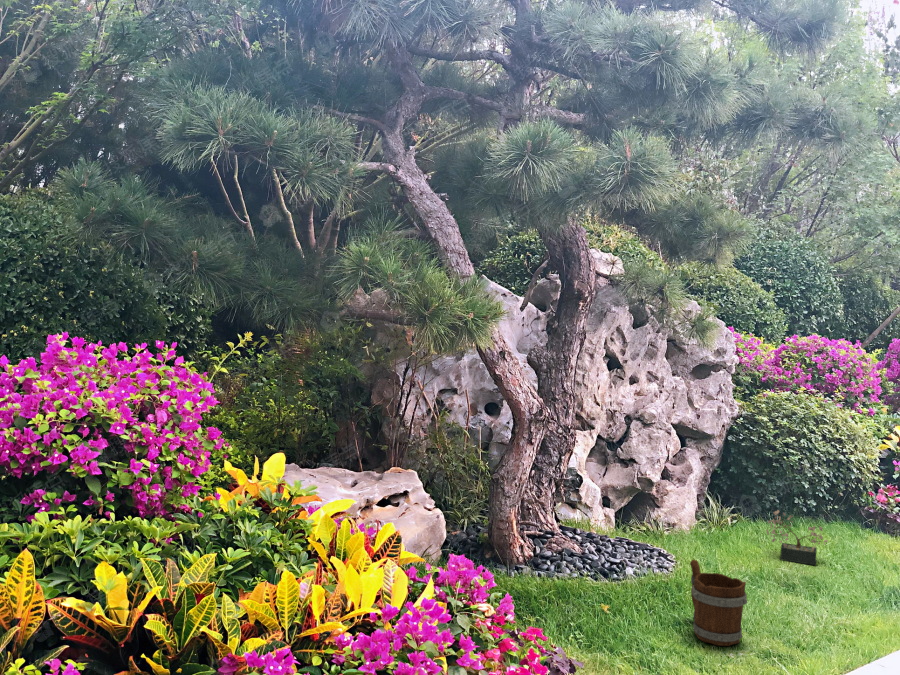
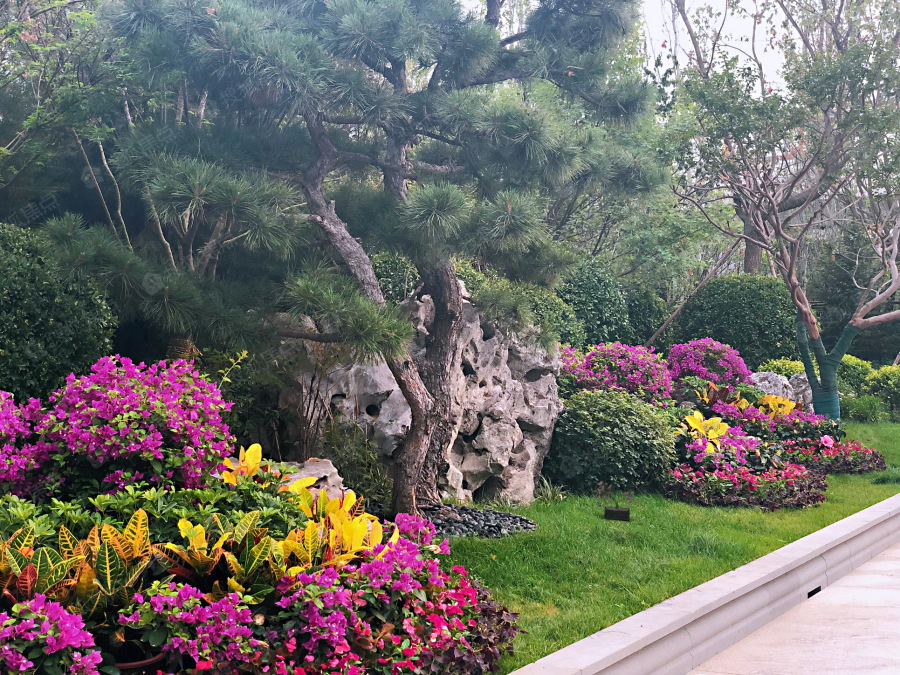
bucket: present [690,560,747,646] -> none [551,511,592,565]

